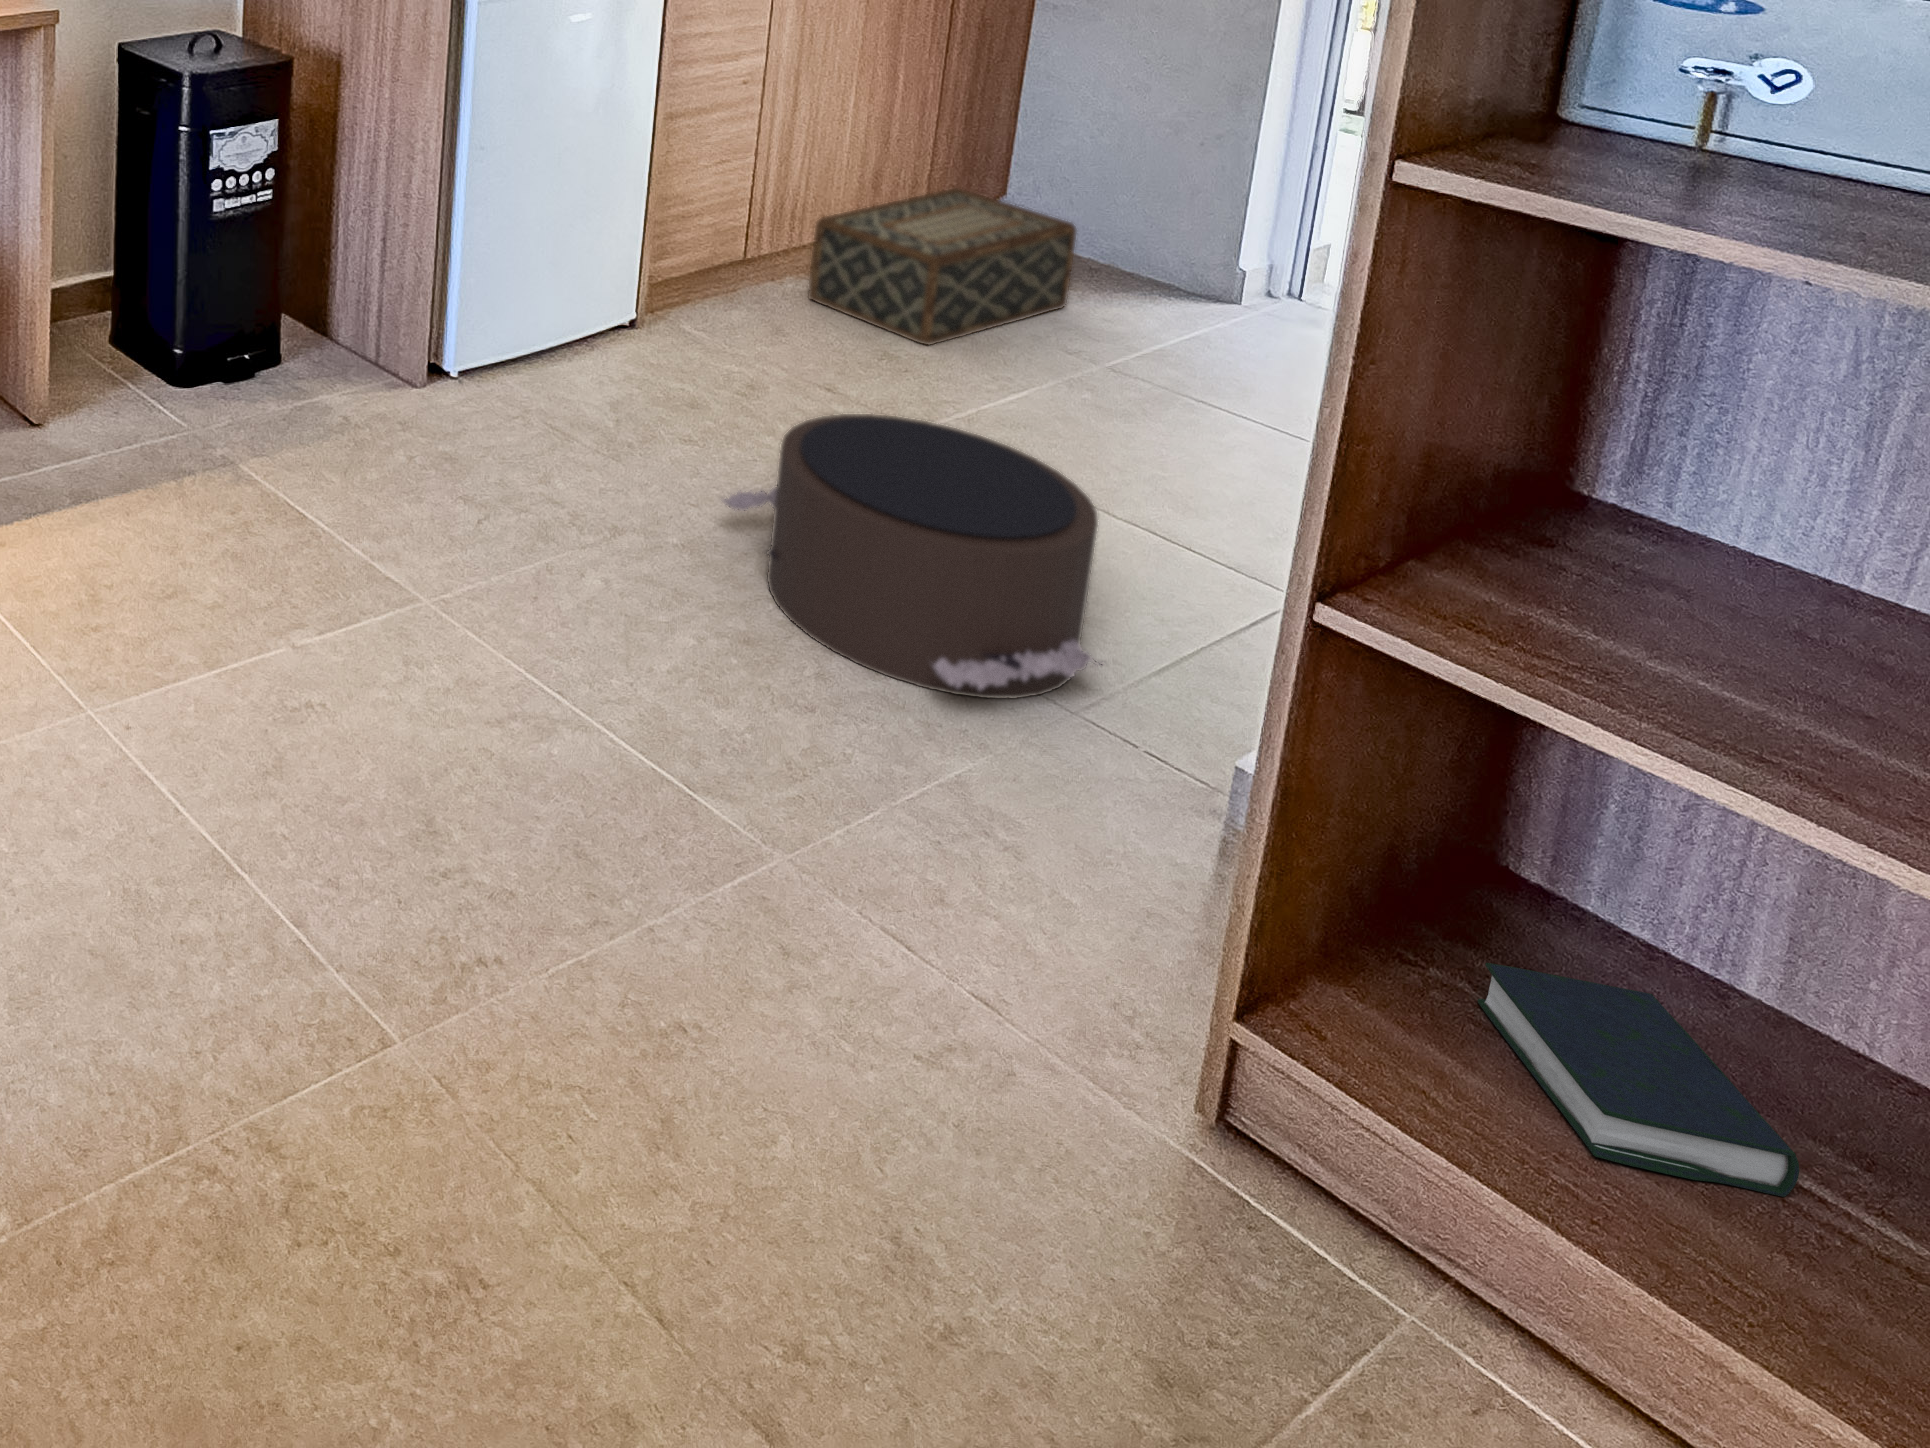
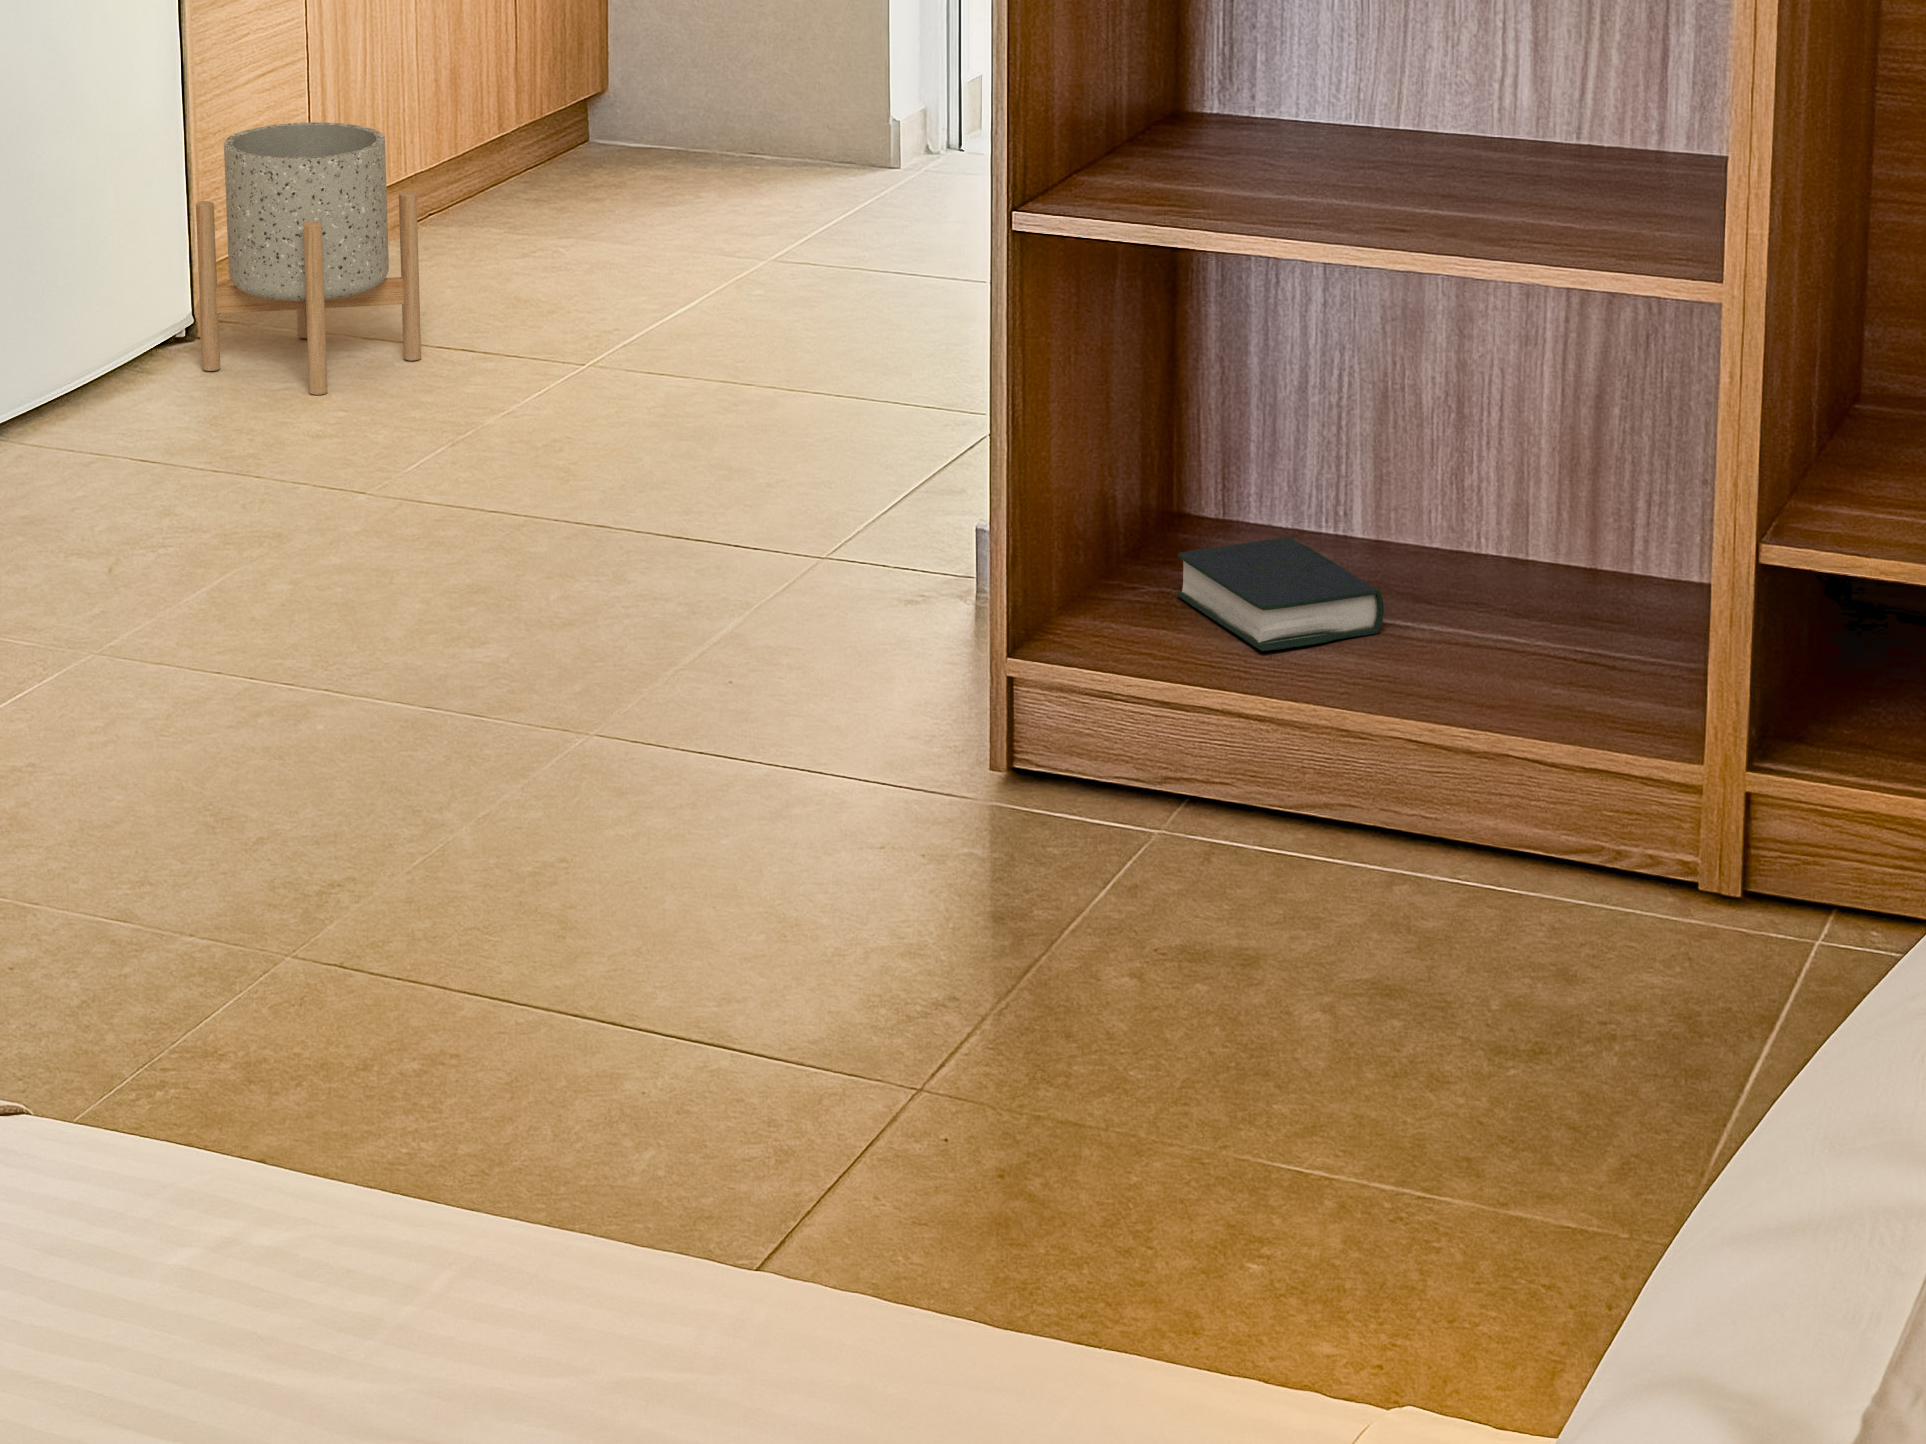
woven basket: present [808,188,1076,345] -> none [398,73,706,281]
planter: none [627,205,802,400] -> present [196,122,421,395]
pouf: present [722,414,1101,699] -> none [400,297,840,583]

